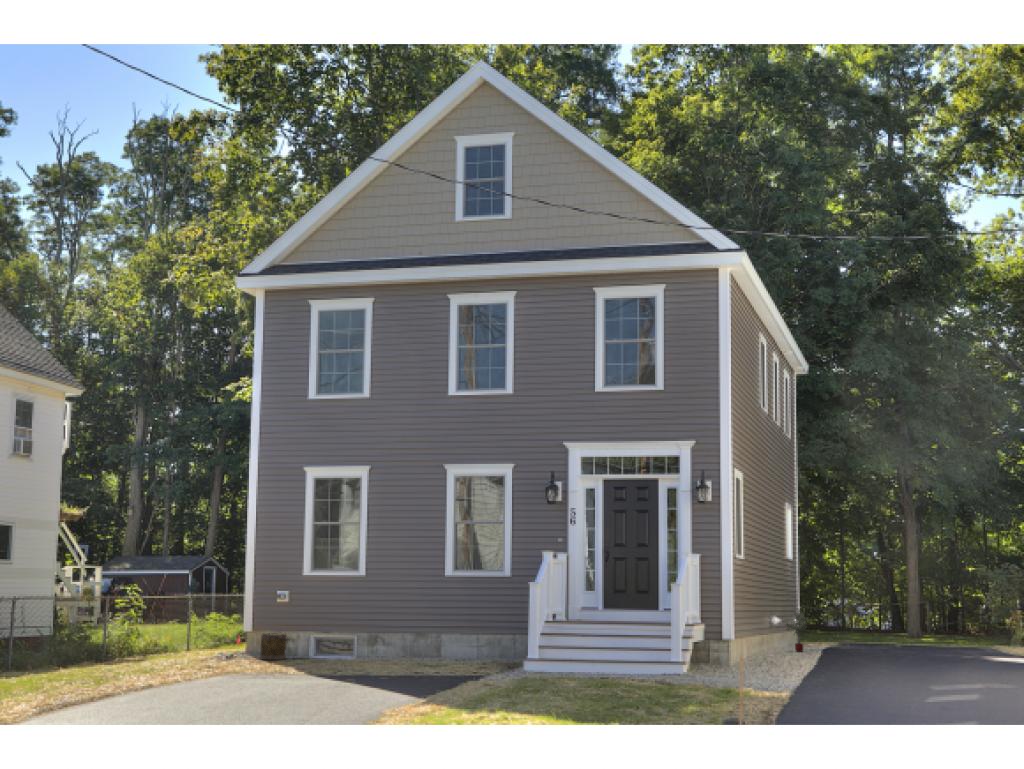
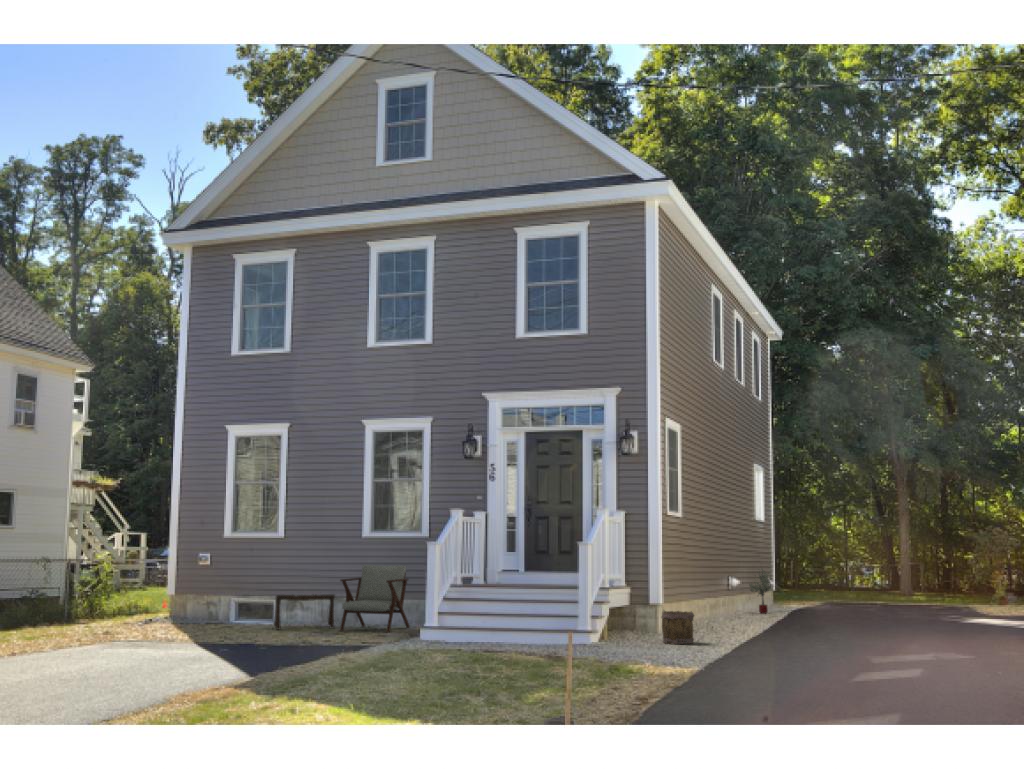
lounge chair: none [431,602,493,666] -> present [340,565,410,633]
bench: none [362,630,421,663] -> present [274,594,335,629]
bucket: present [261,633,289,660] -> present [661,610,694,644]

